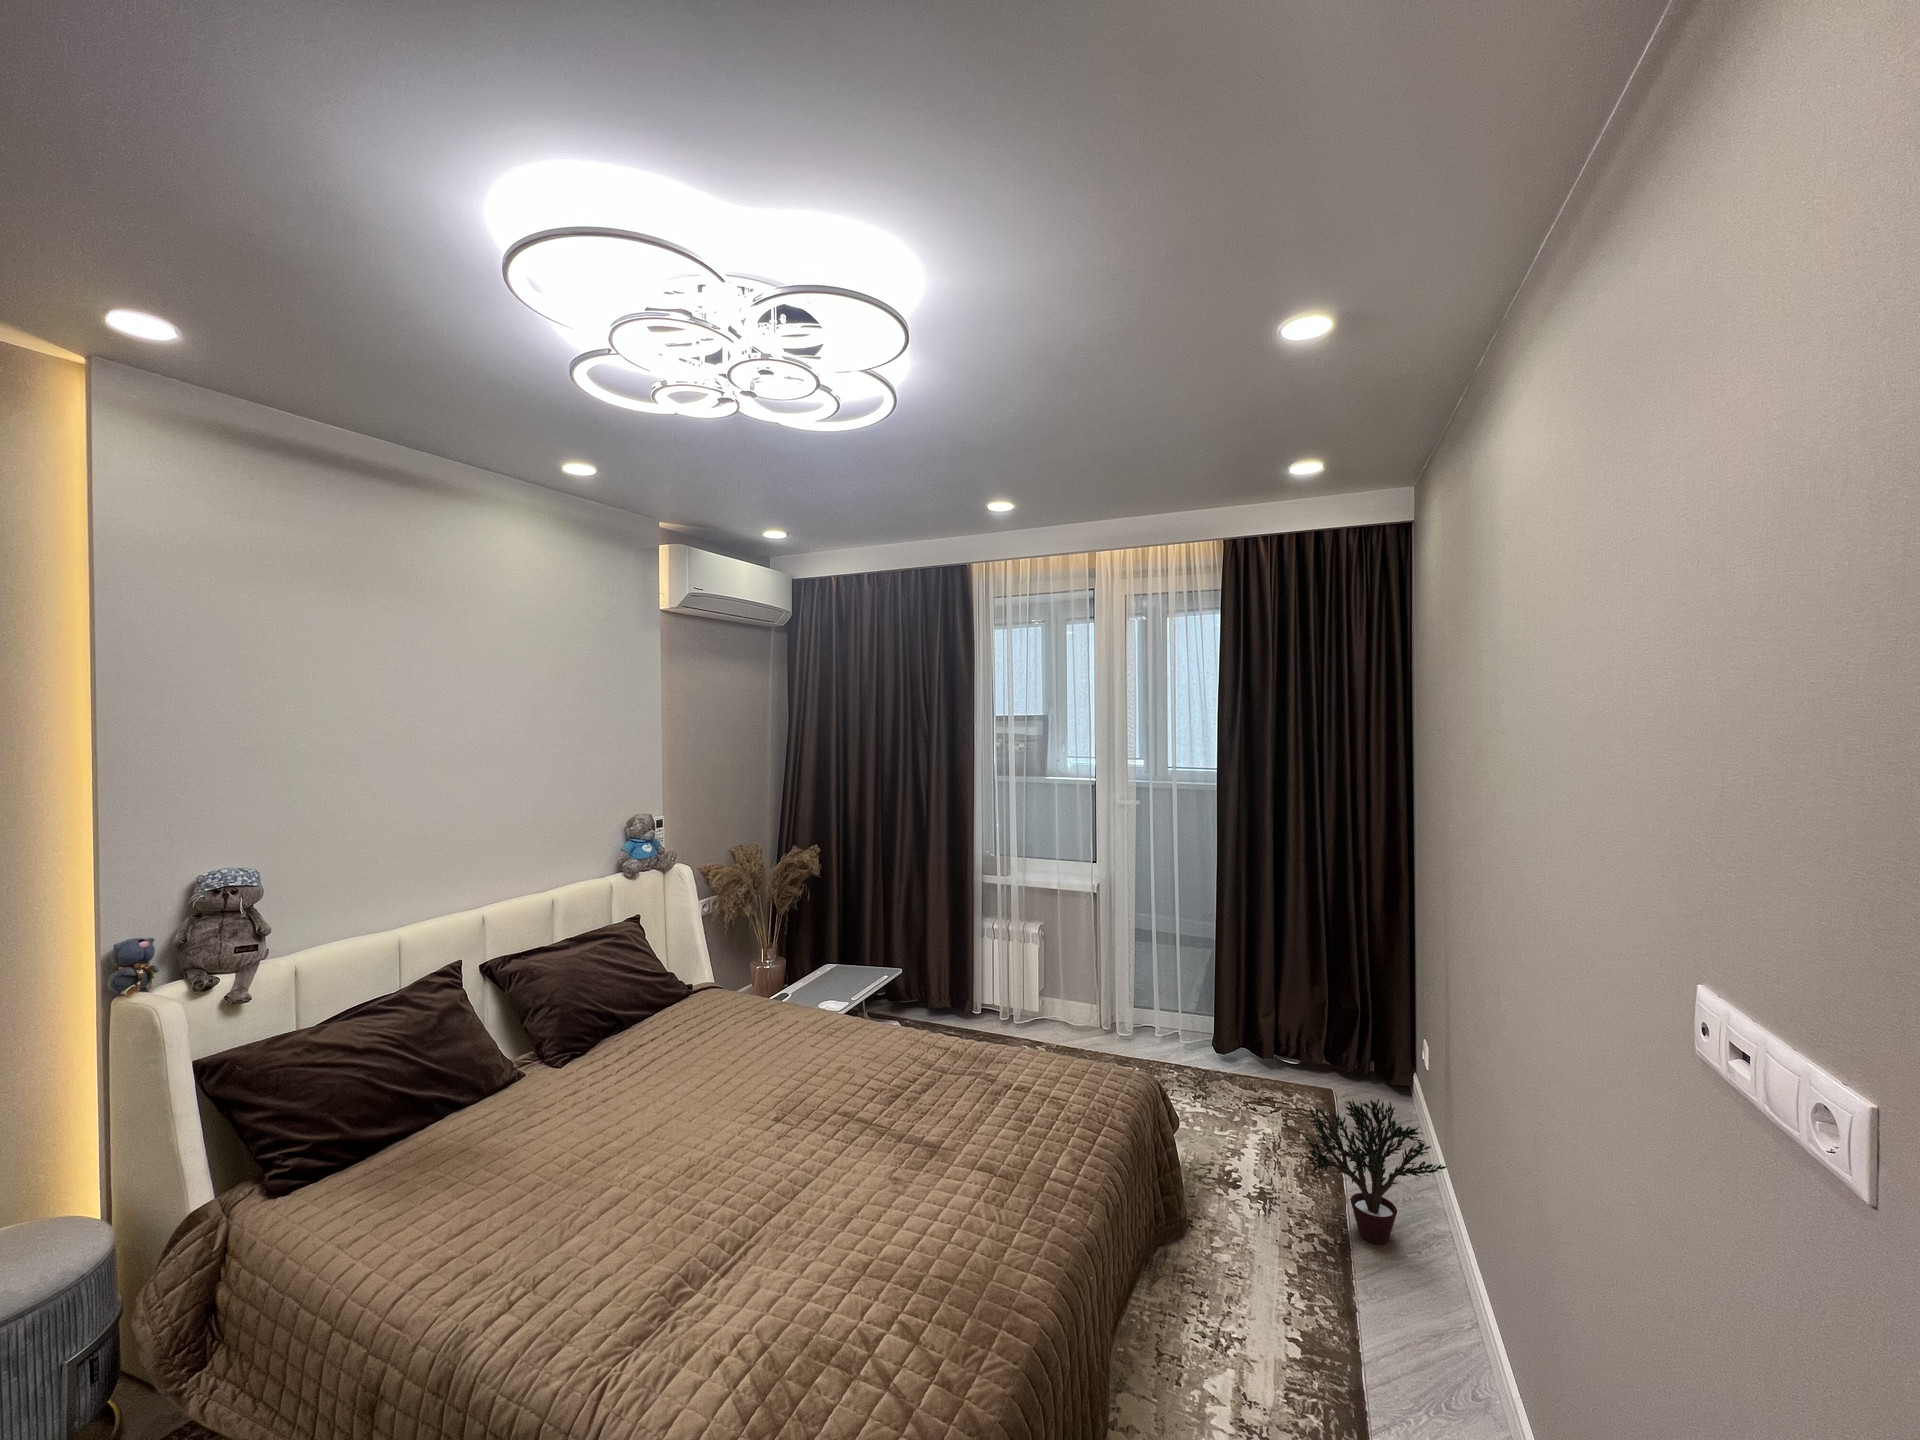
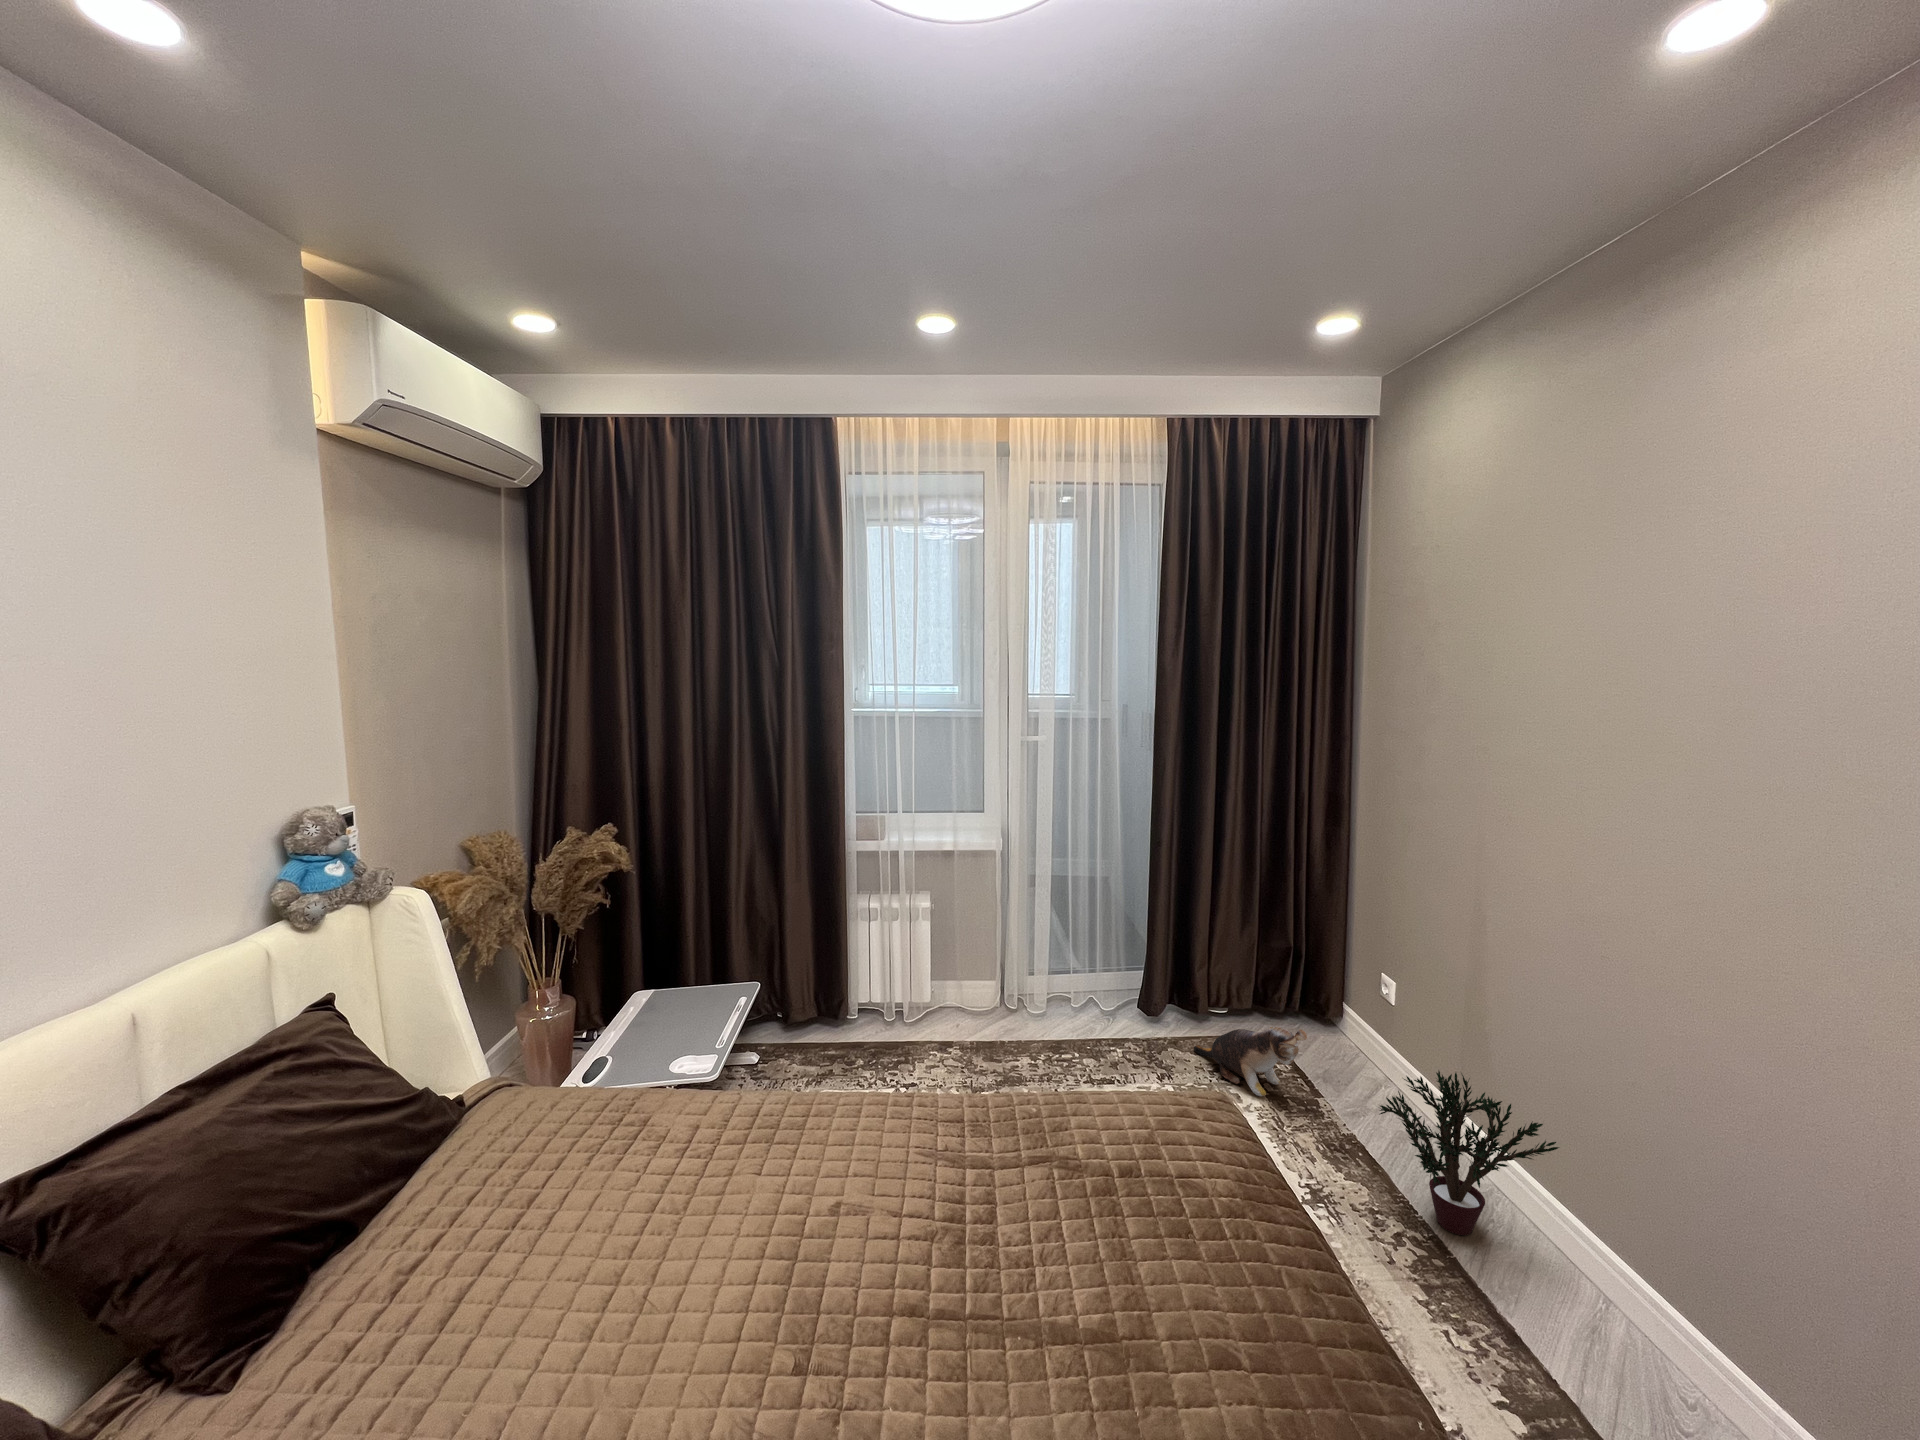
plush toy: none [1242,1061,1310,1123] -> present [1194,1027,1307,1096]

